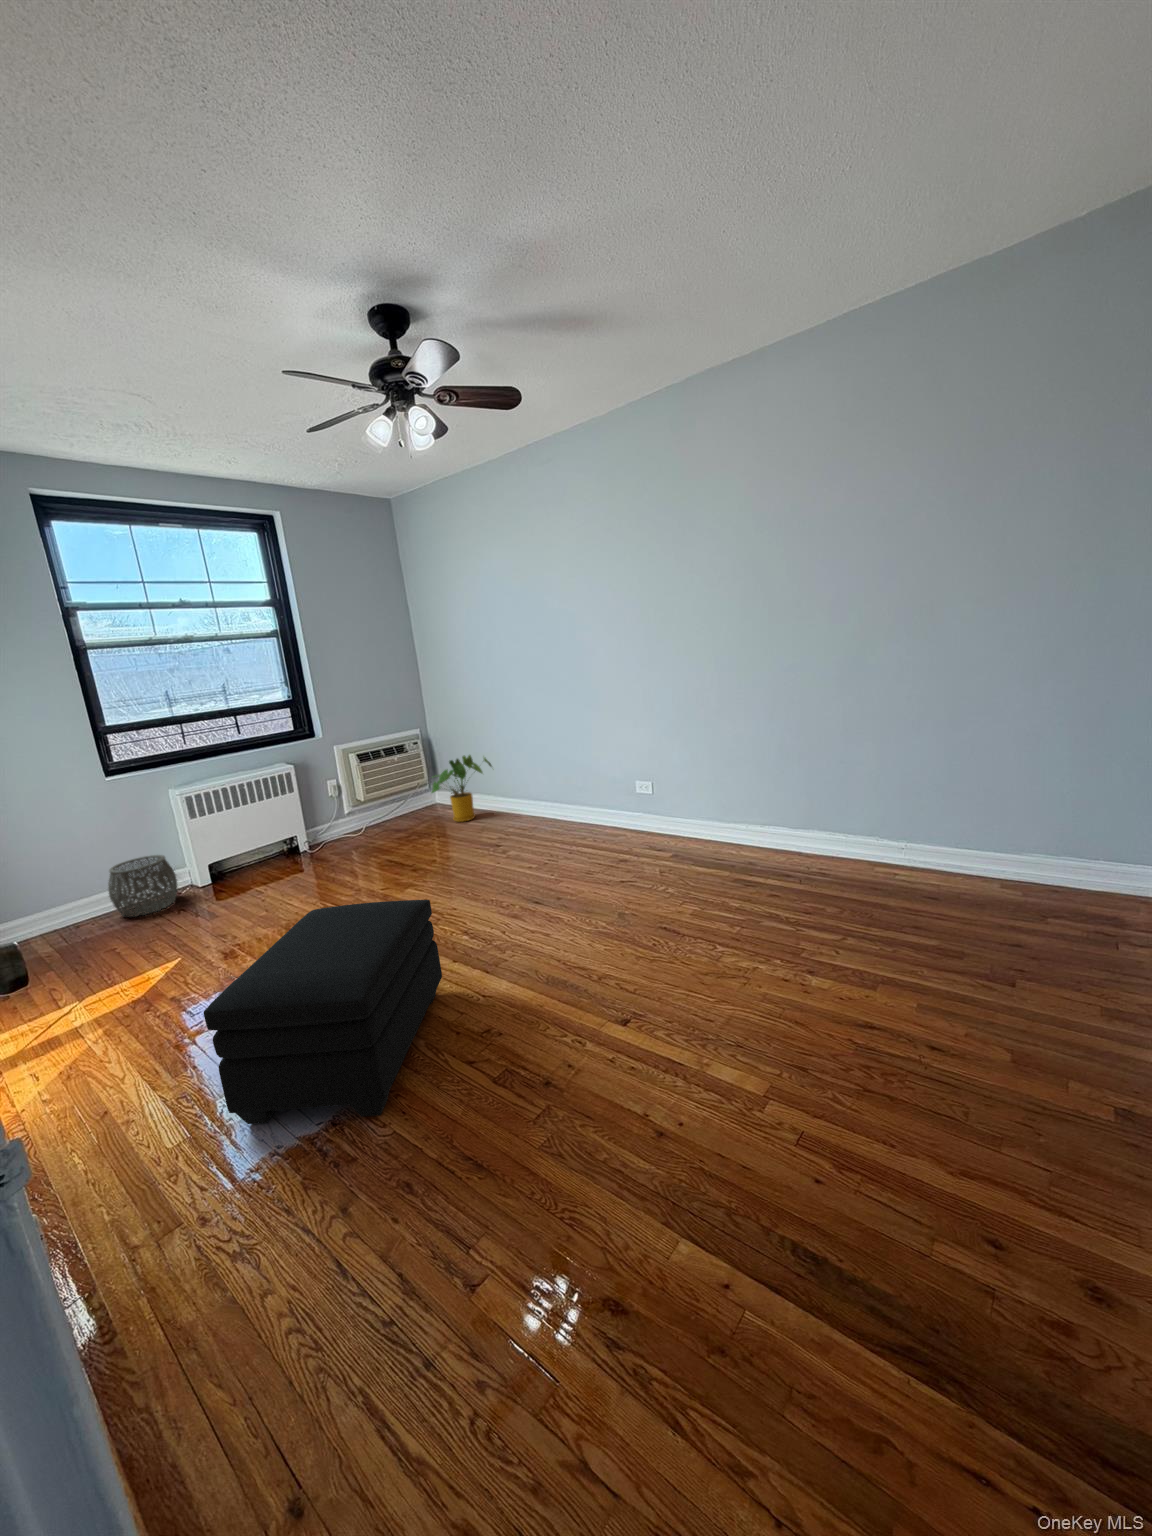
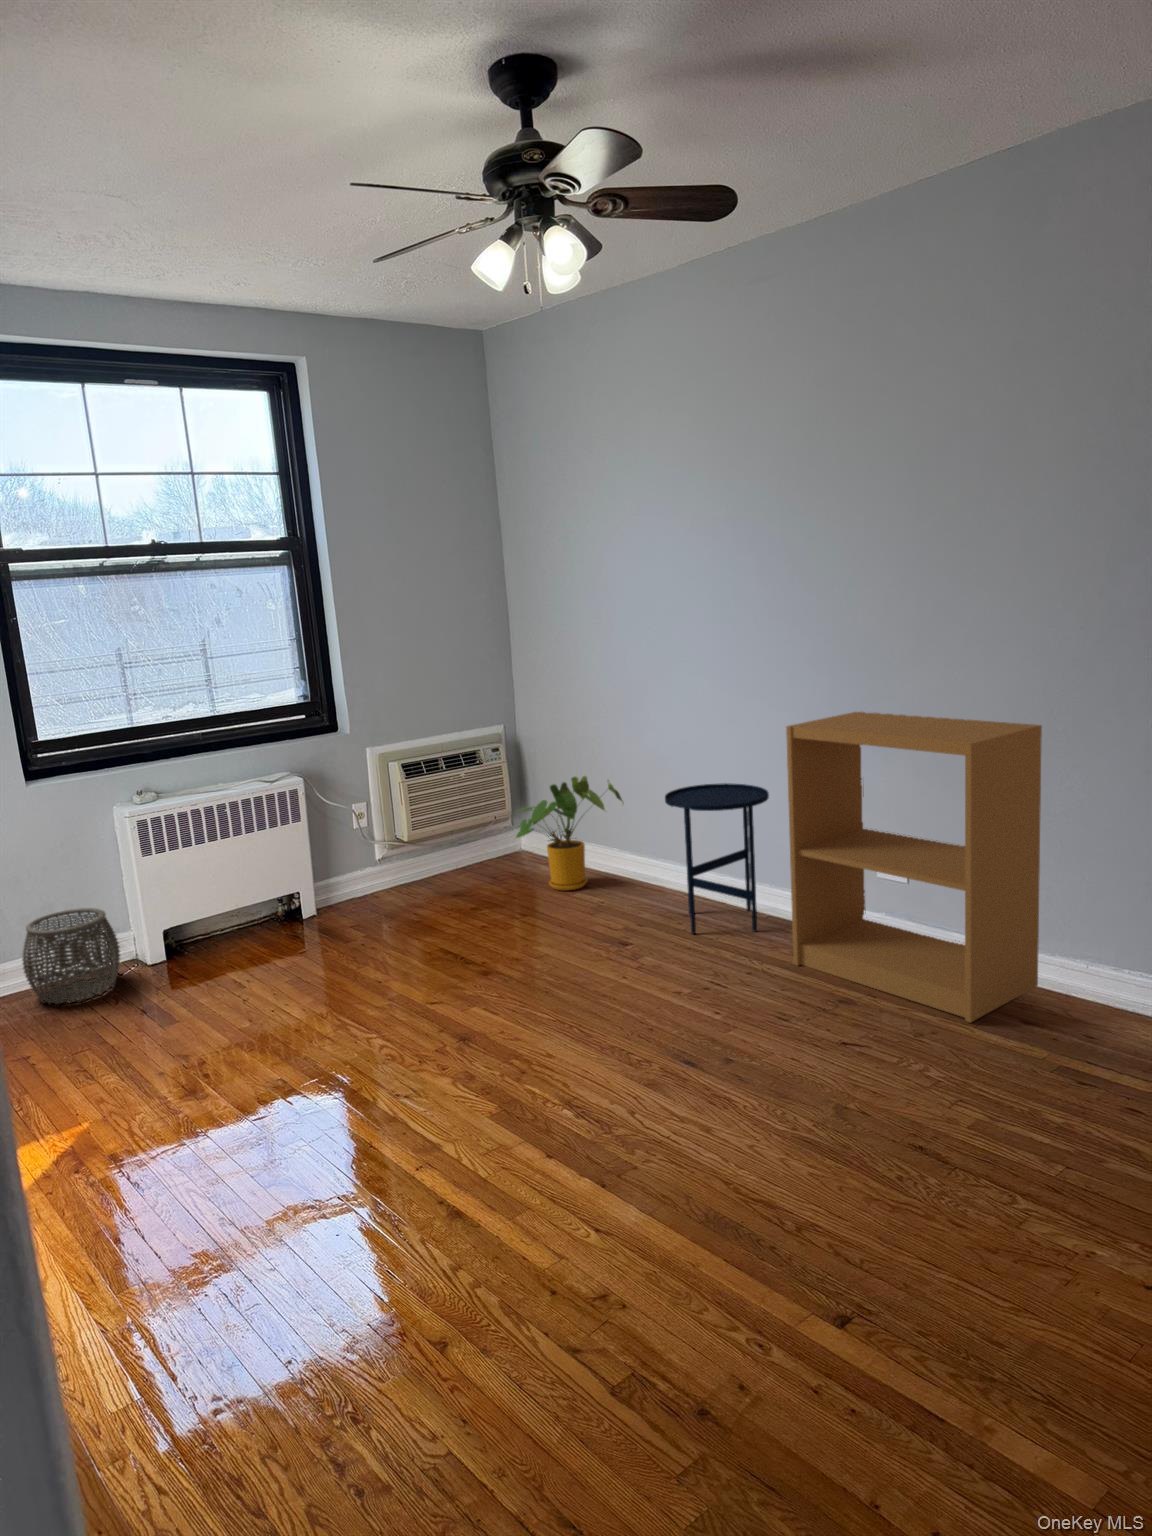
bookshelf: none [579,700,724,865] -> present [786,712,1042,1022]
side table: none [515,750,574,837] -> present [665,783,769,934]
ottoman: present [204,900,442,1124] -> none [176,1047,531,1418]

